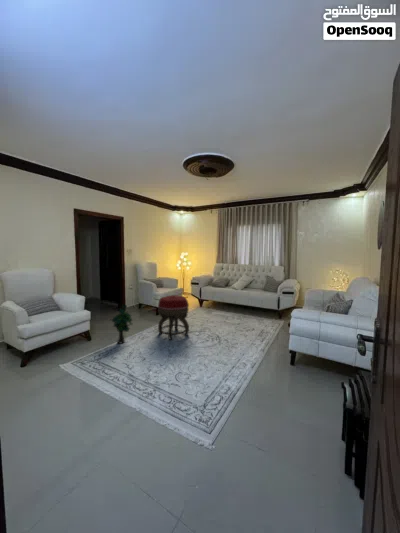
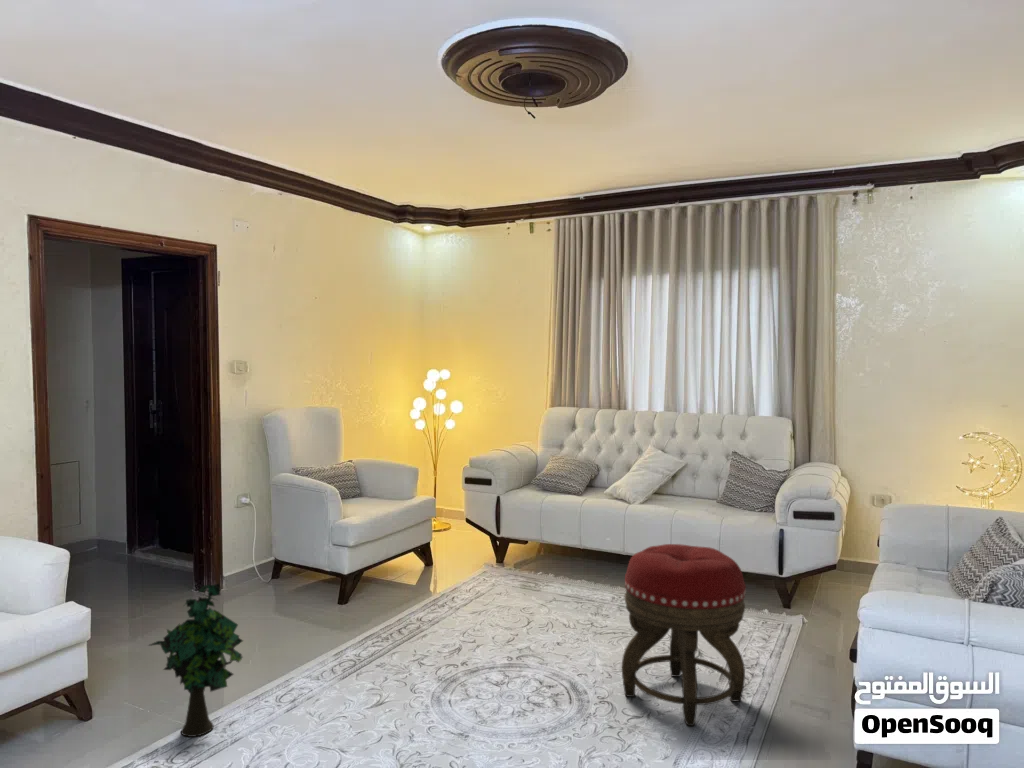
footstool: present [158,295,189,340] -> present [622,544,746,726]

